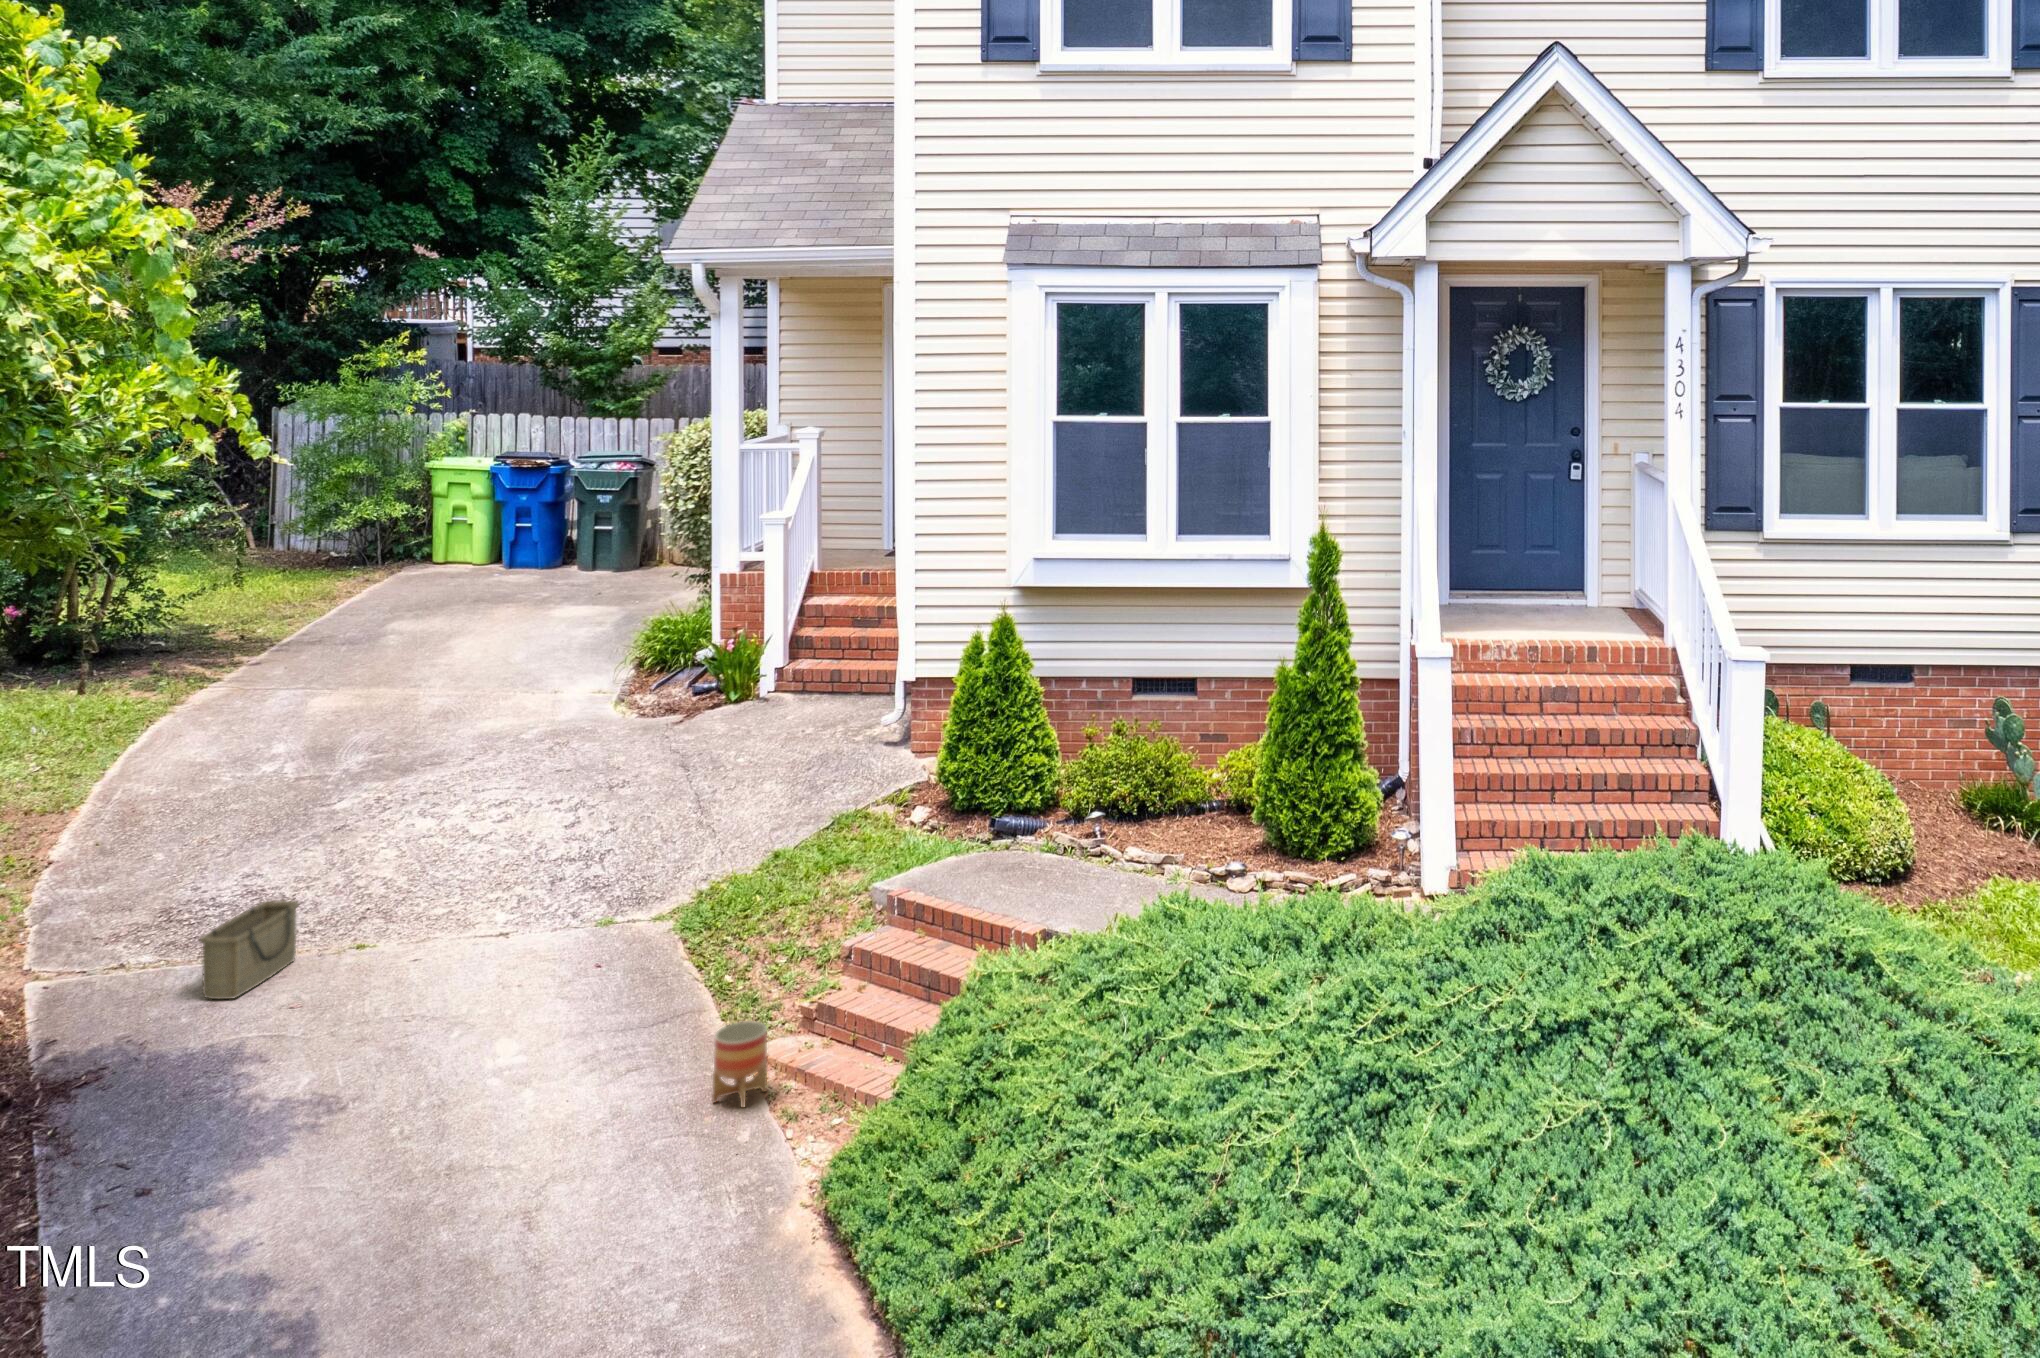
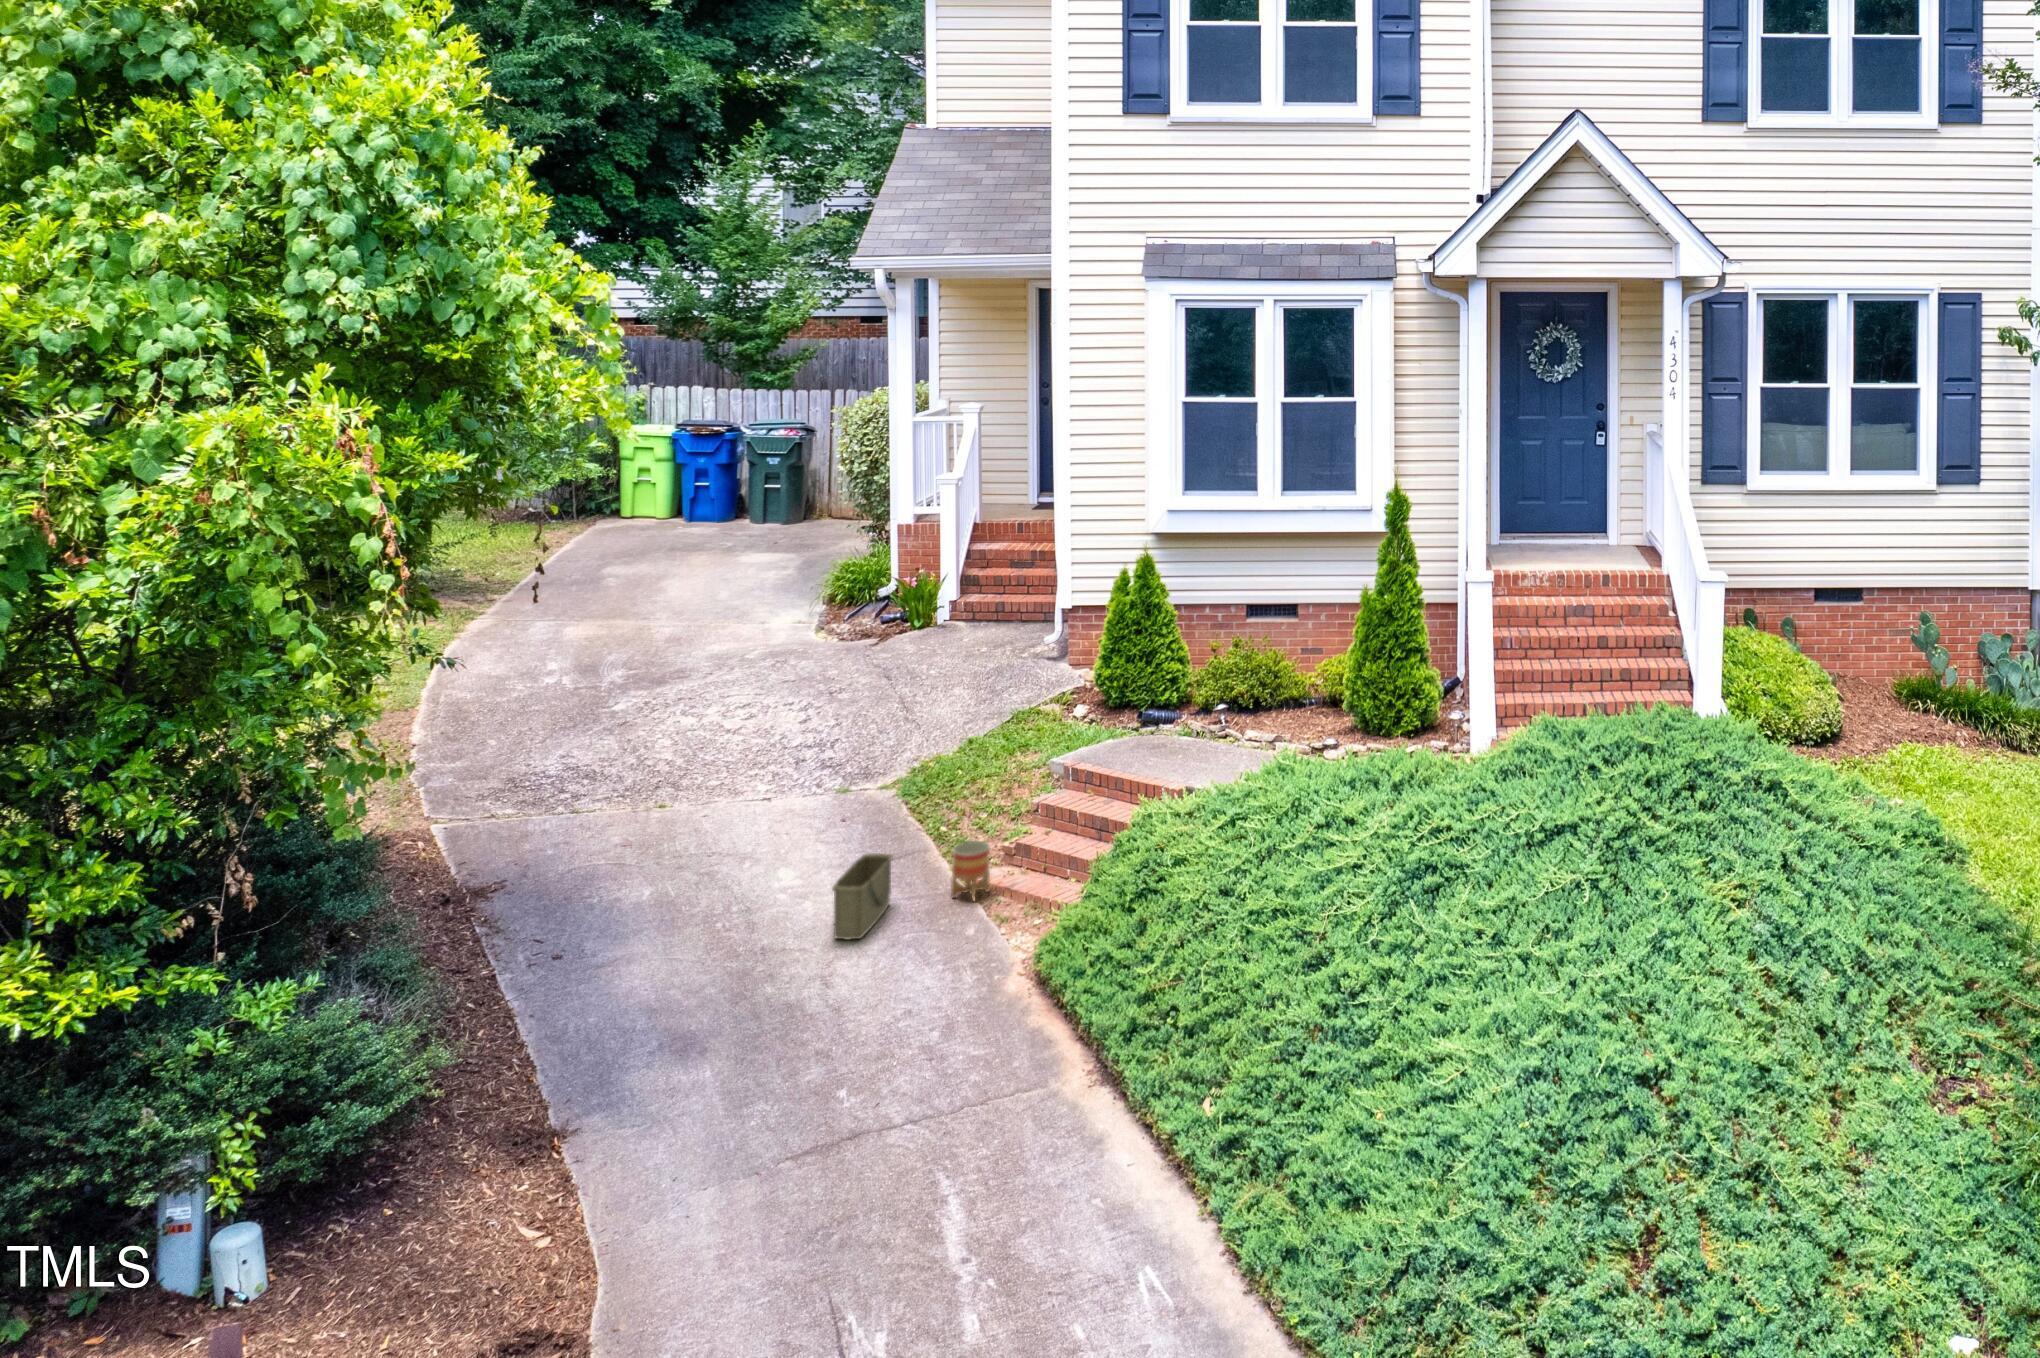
basket: present [200,900,299,999] -> present [832,853,893,939]

